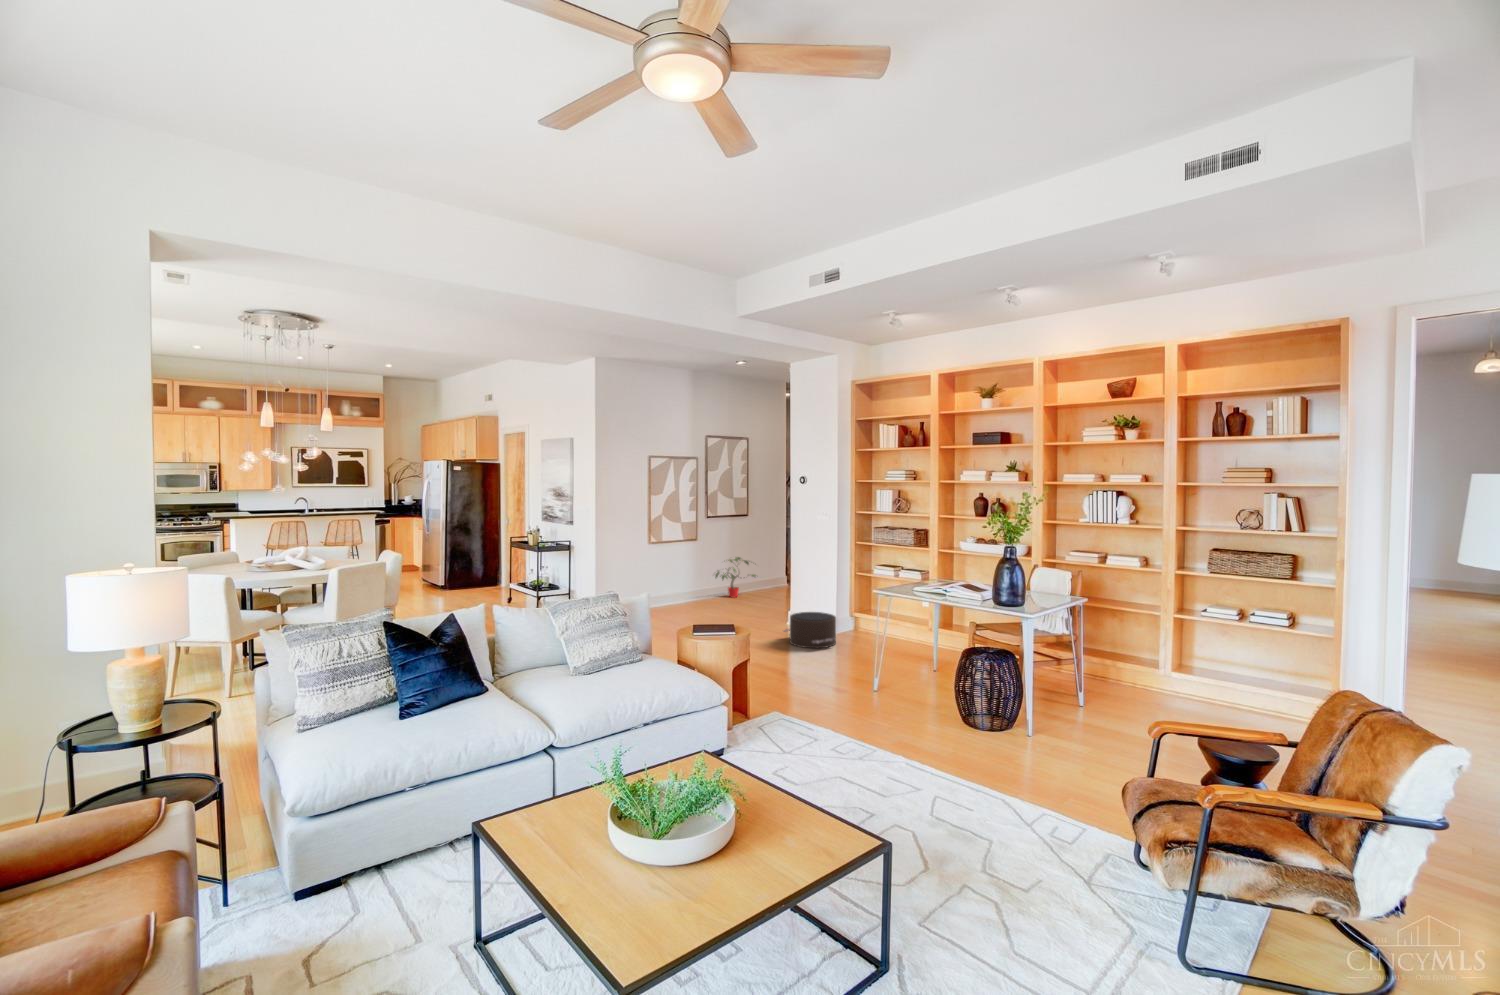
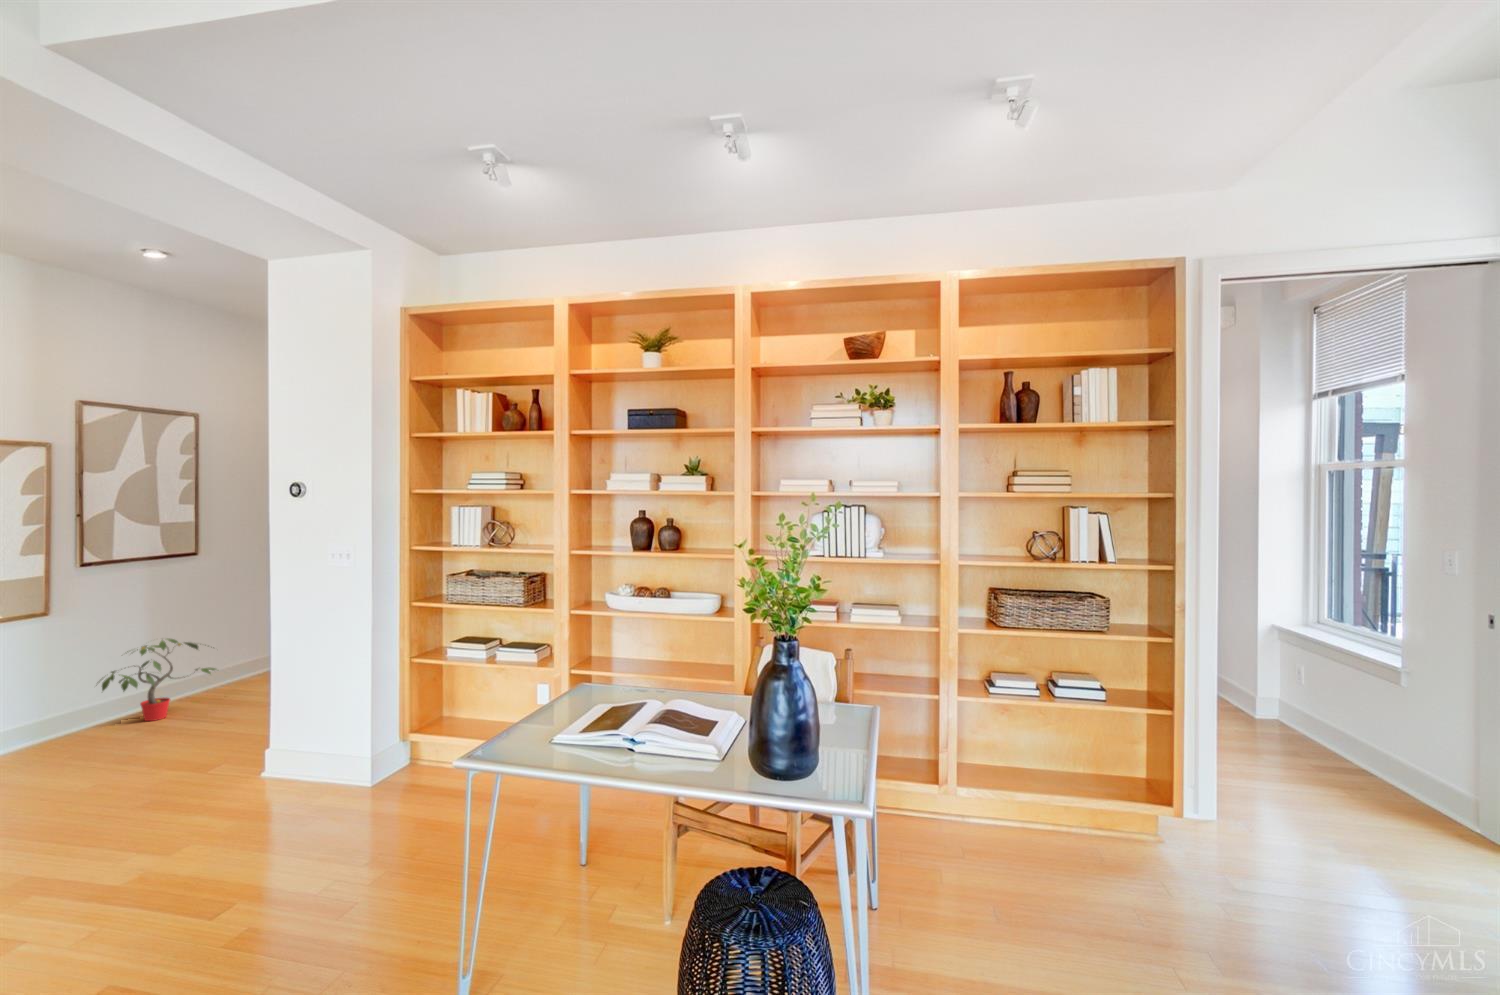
pouf: present [784,612,836,648] -> none [219,767,359,874]

